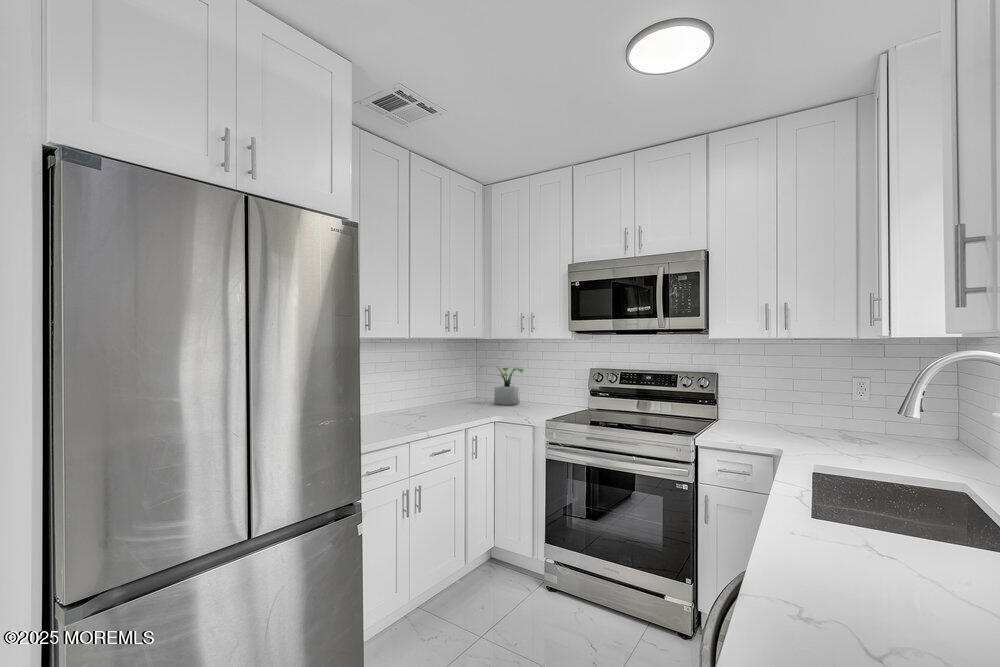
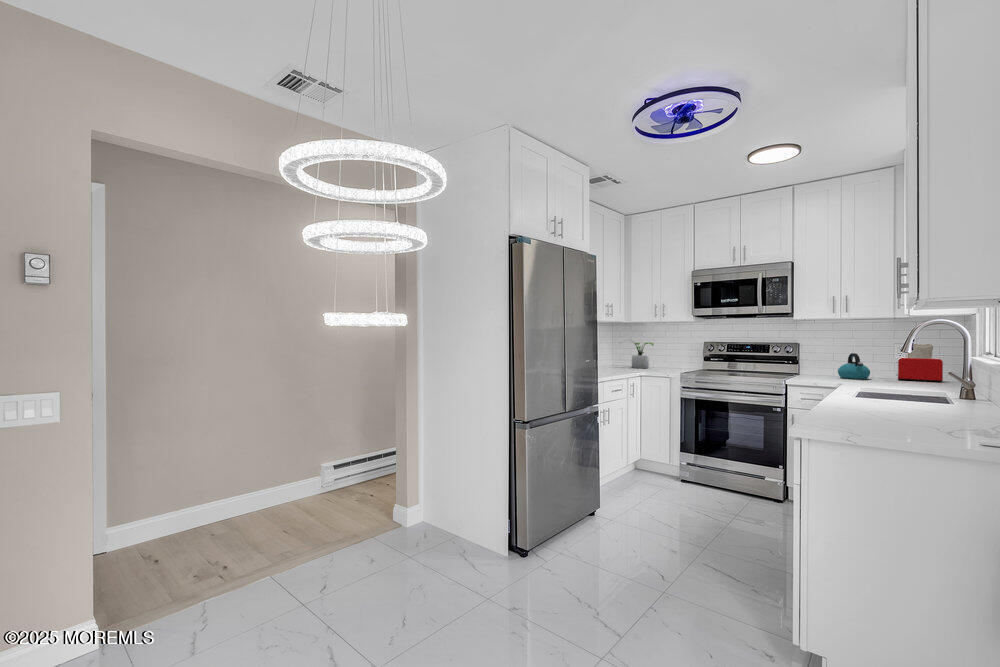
toaster: none [854,378,928,441] -> present [895,344,943,382]
kettle: none [773,392,820,433] -> present [838,353,870,379]

